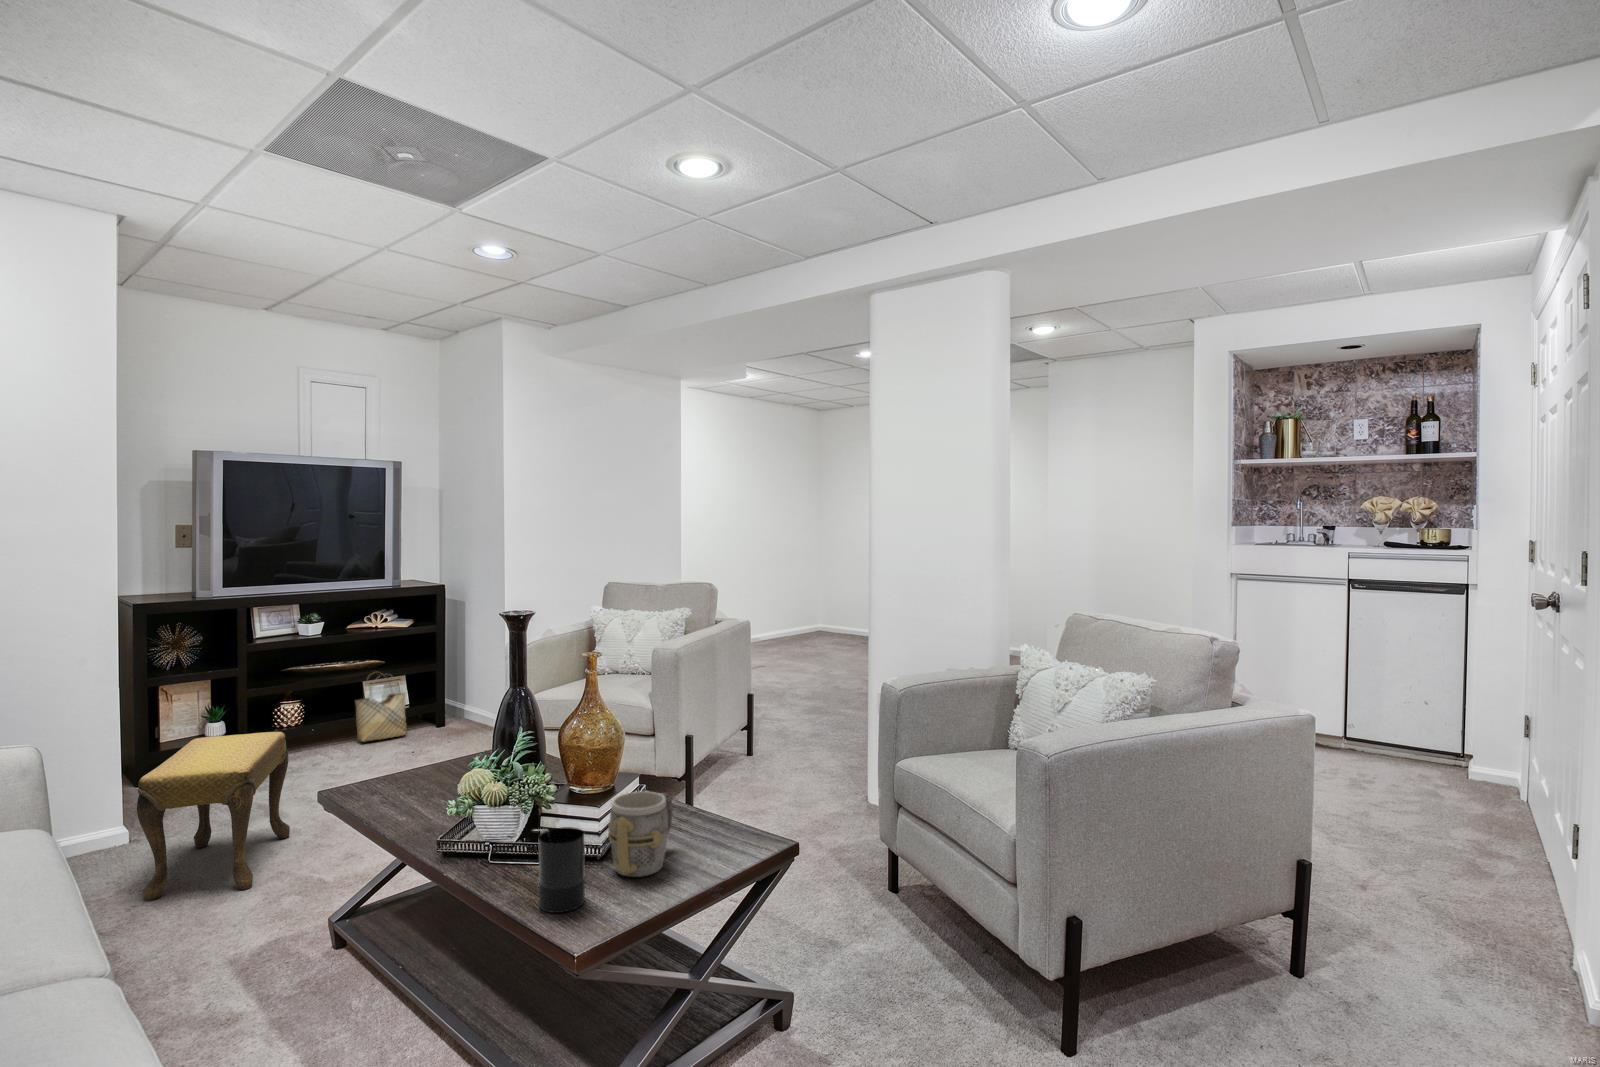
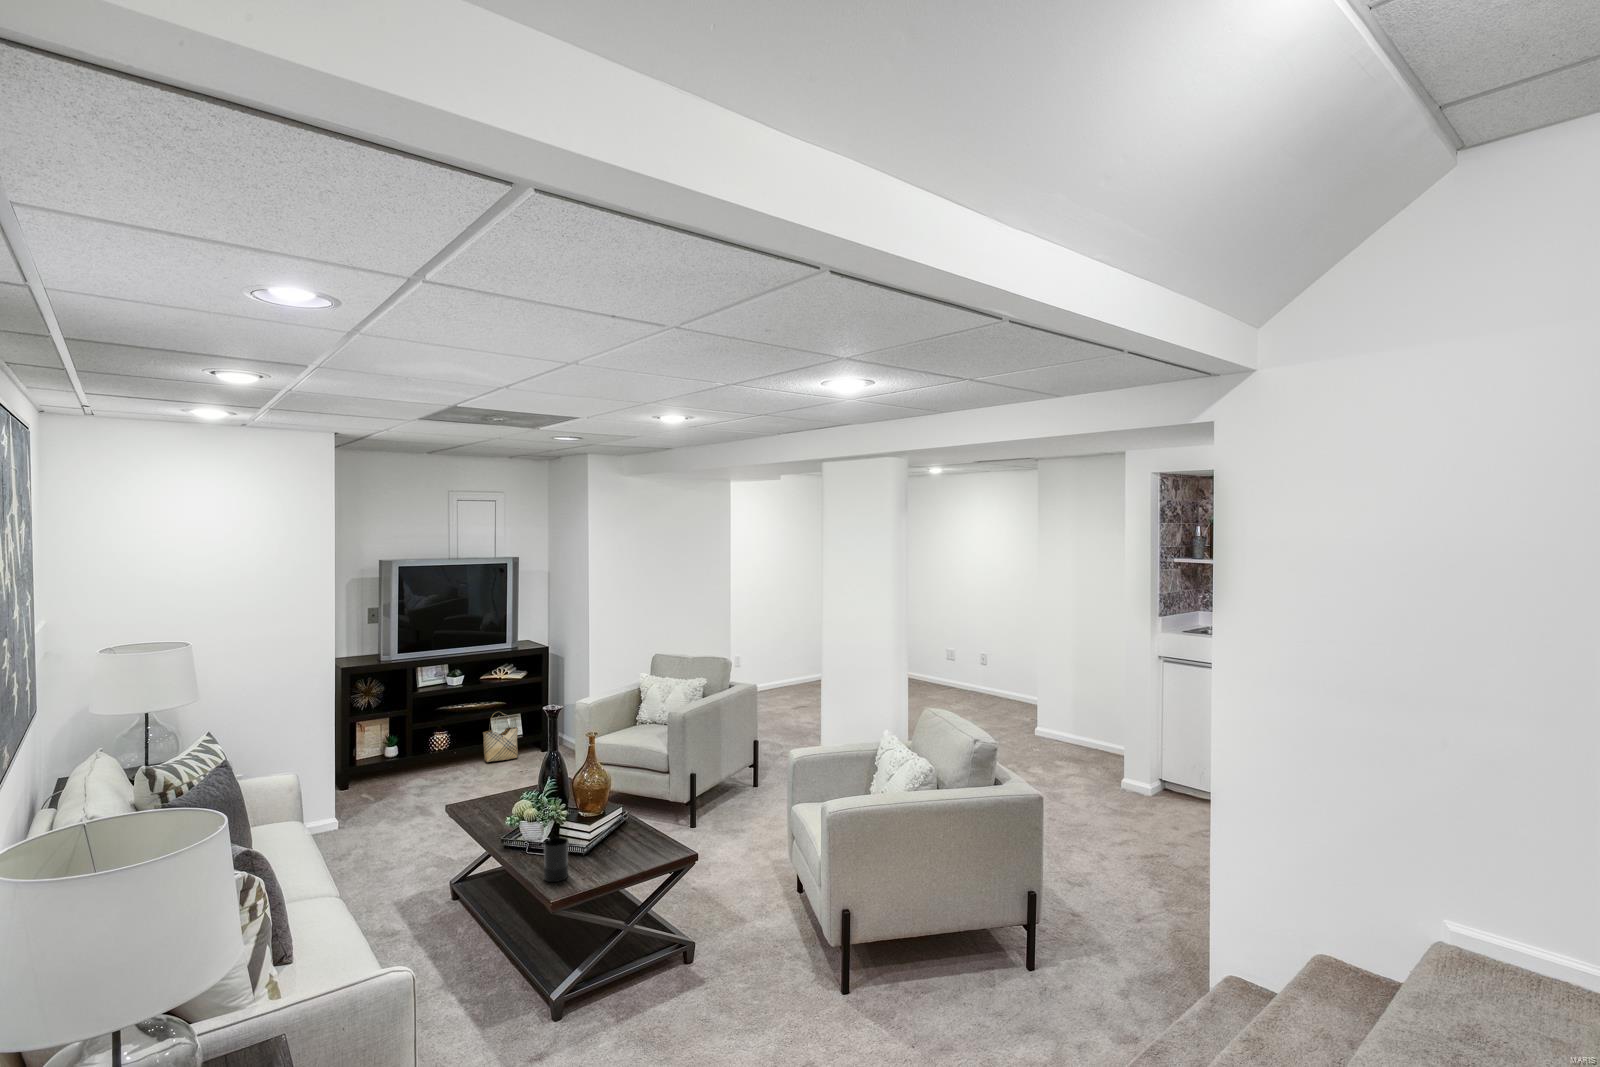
footstool: present [137,732,290,900] -> none [348,761,435,863]
mug: present [608,791,672,877] -> none [586,819,627,867]

